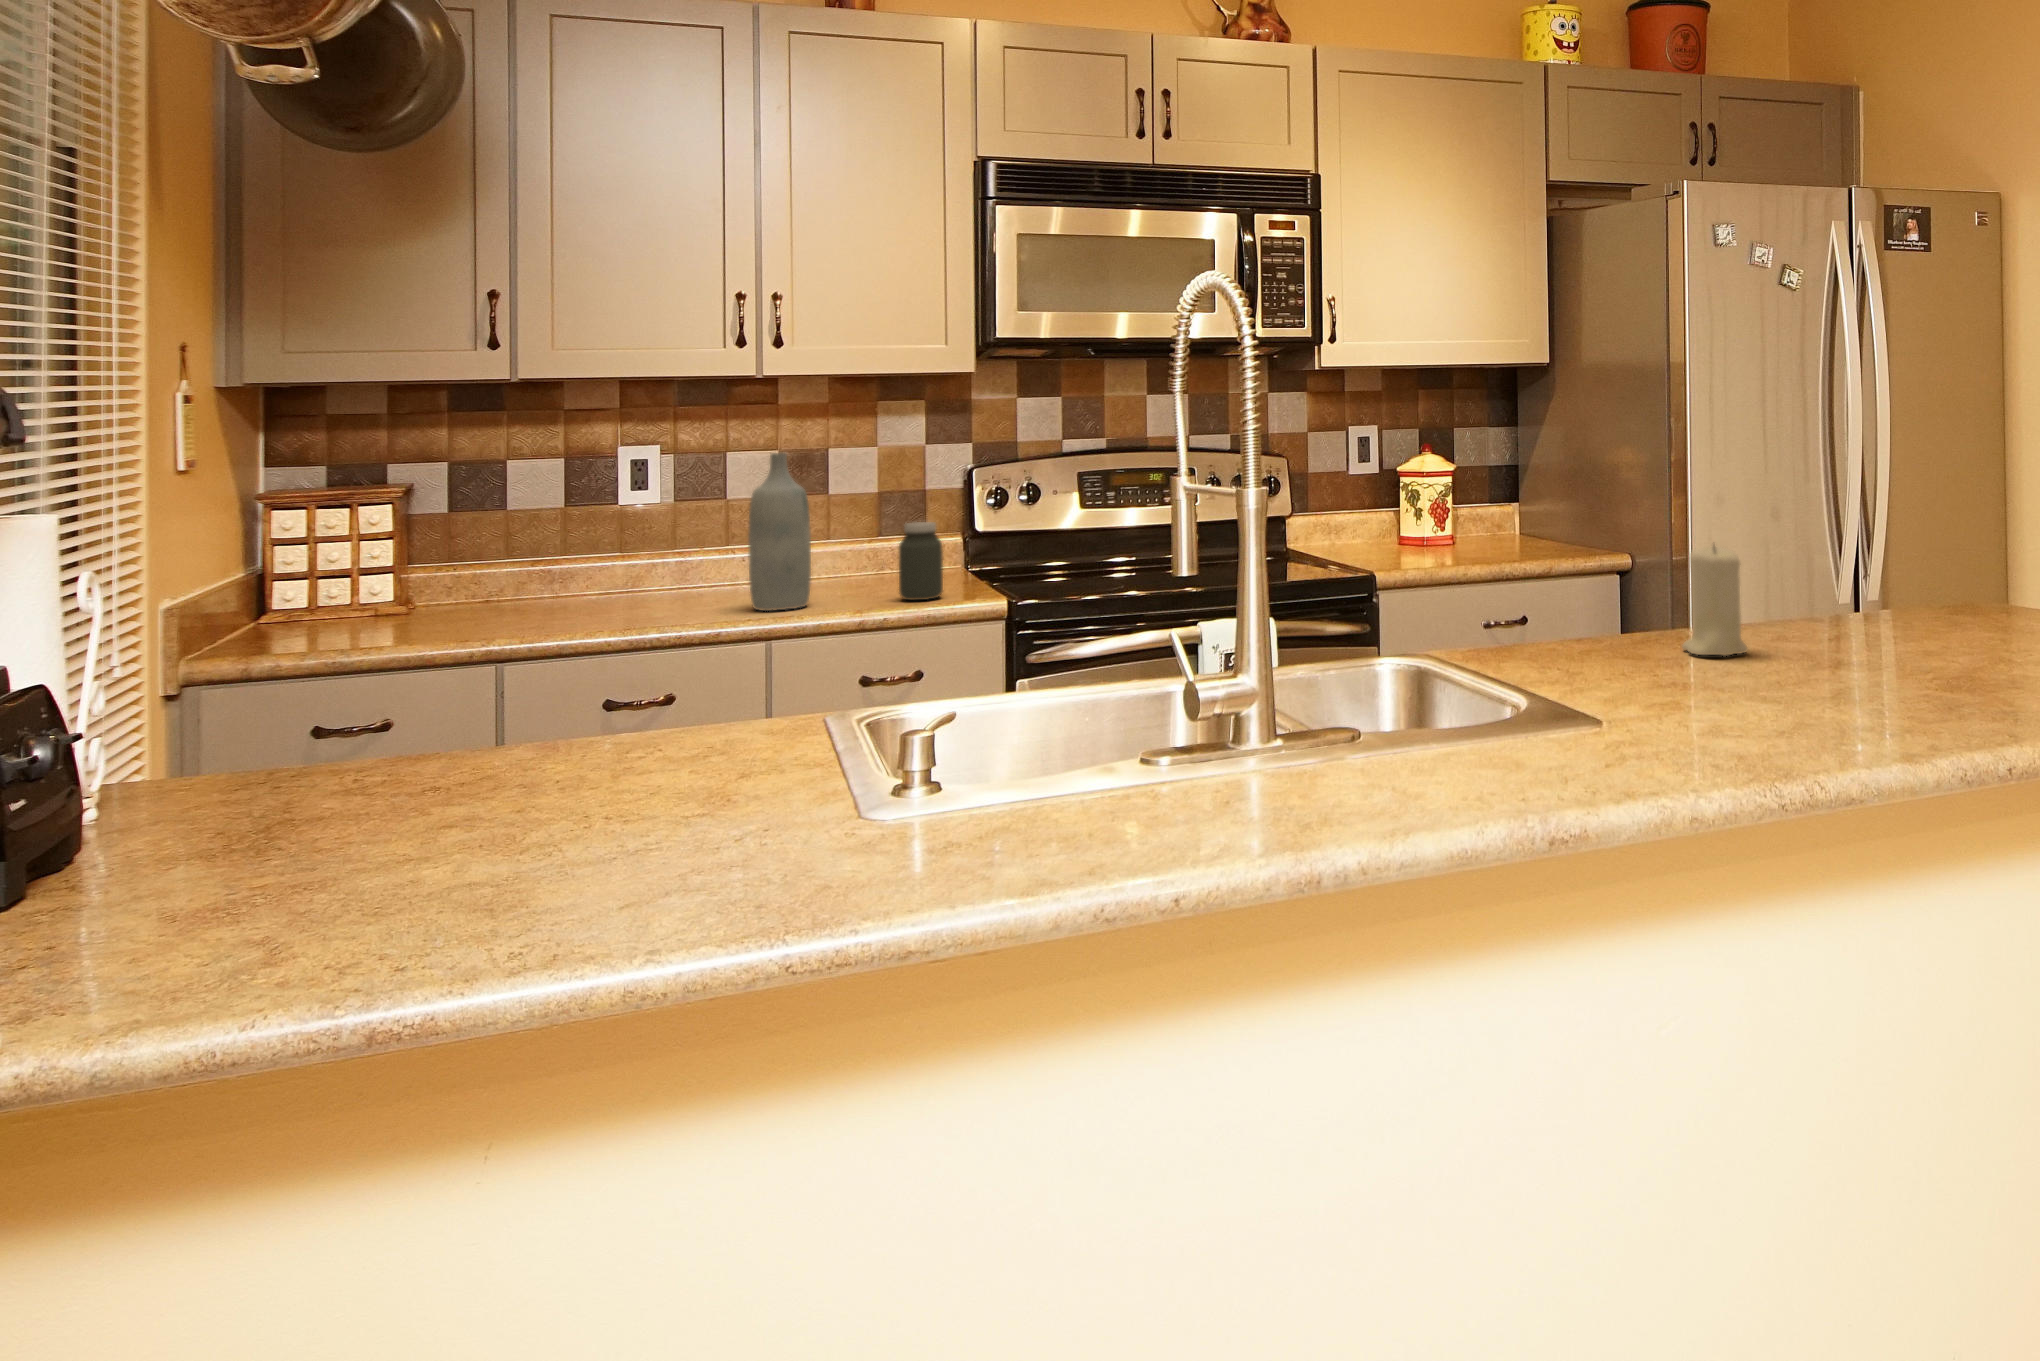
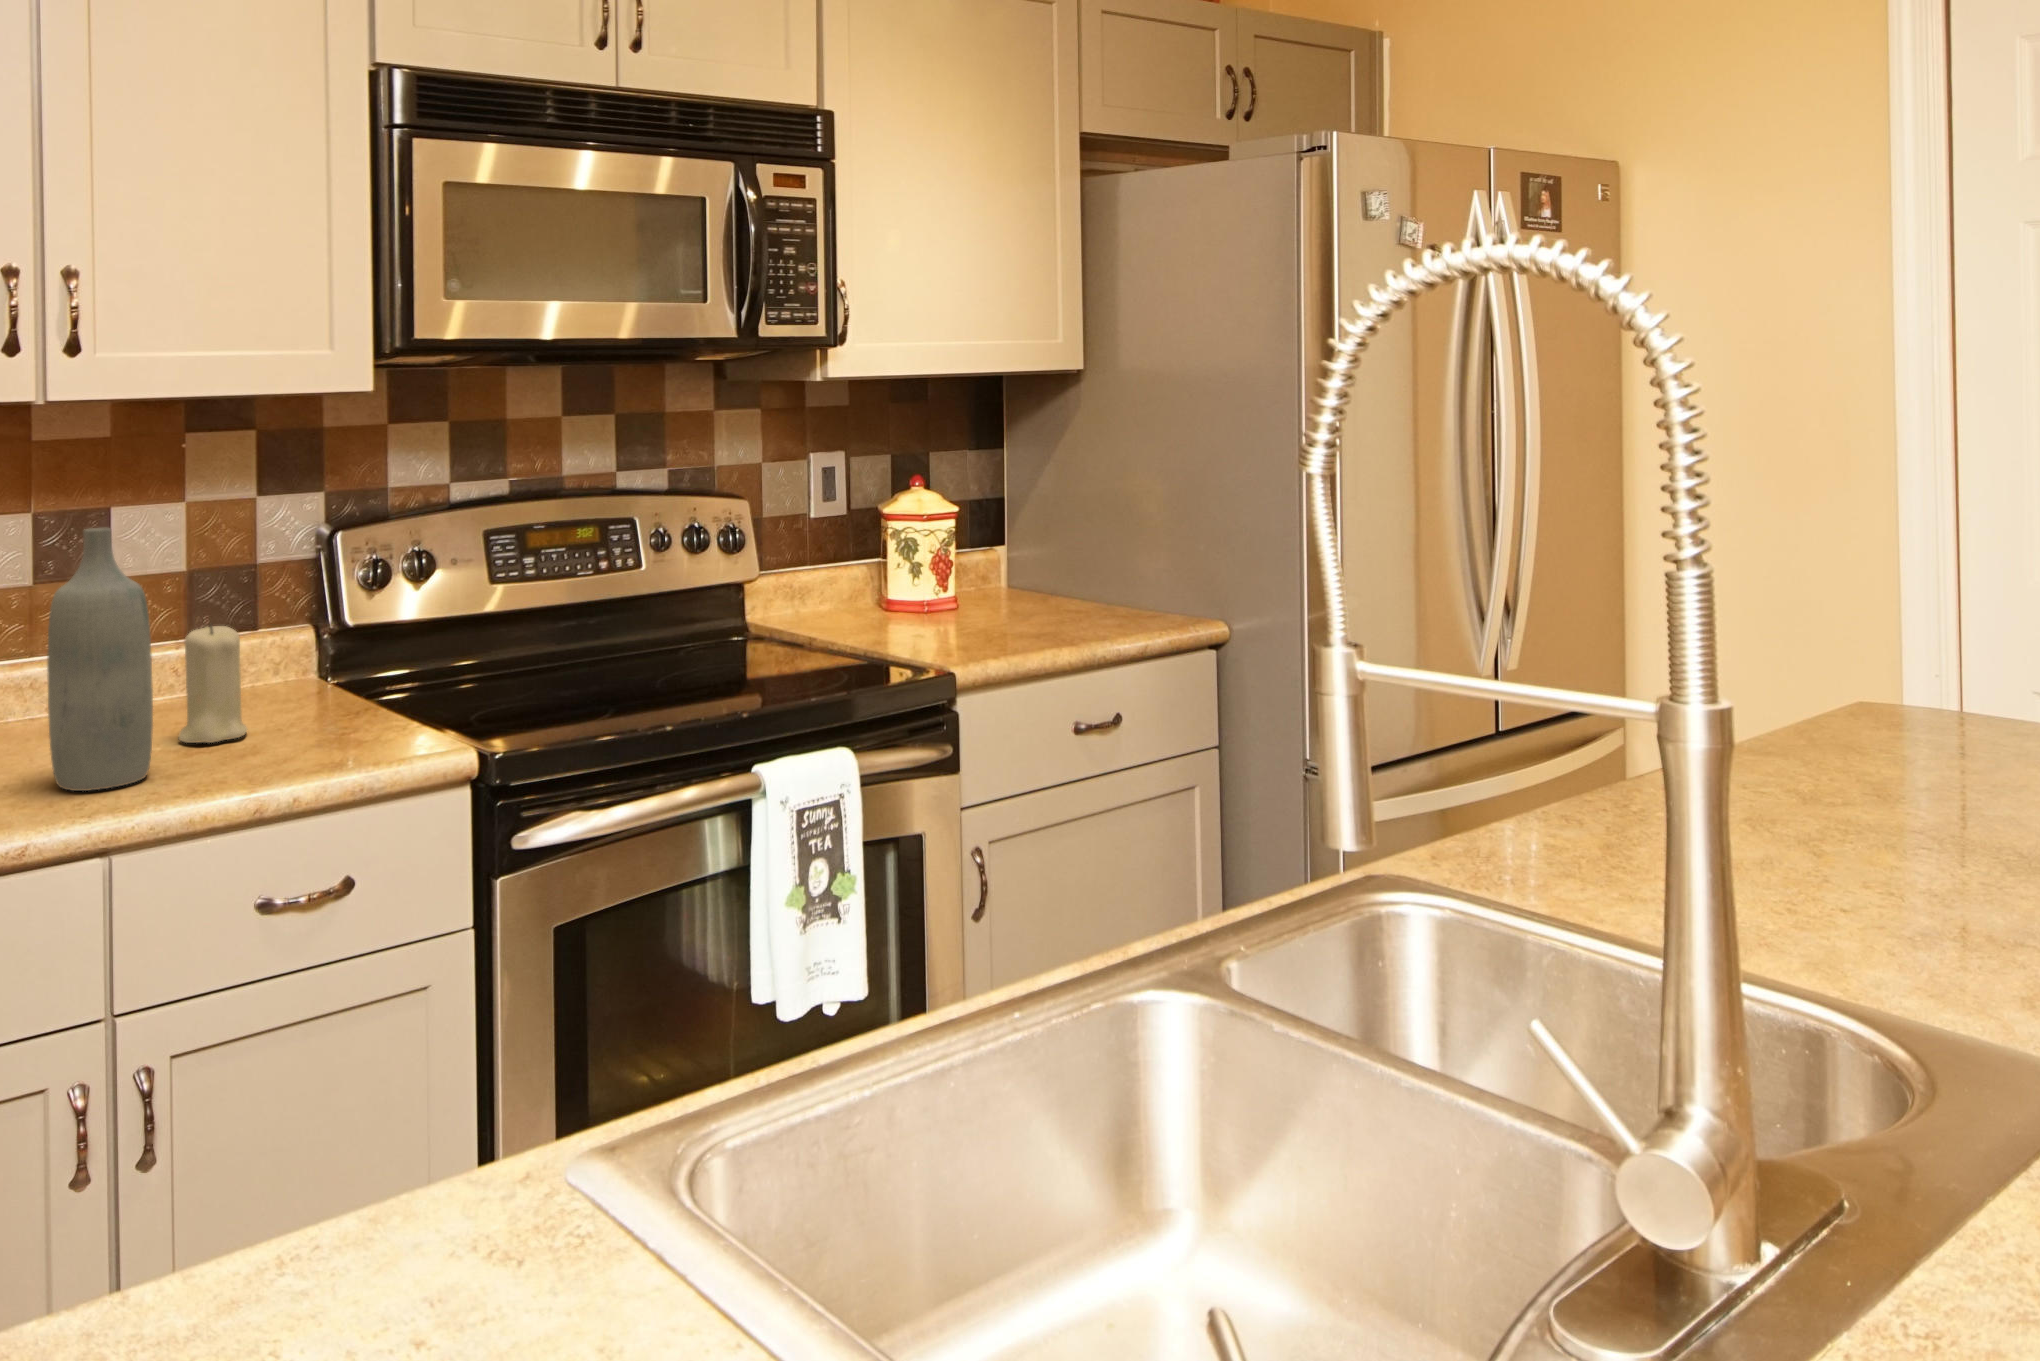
jar: present [899,522,943,600] -> none [291,627,361,754]
candle: present [1682,545,1748,656] -> present [178,624,247,743]

